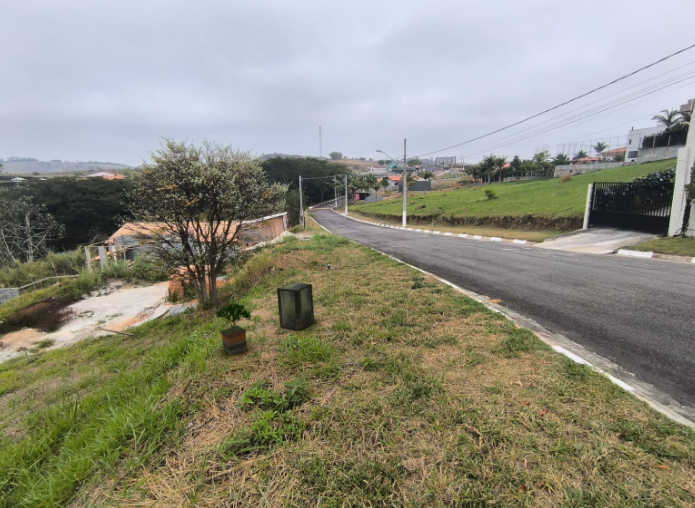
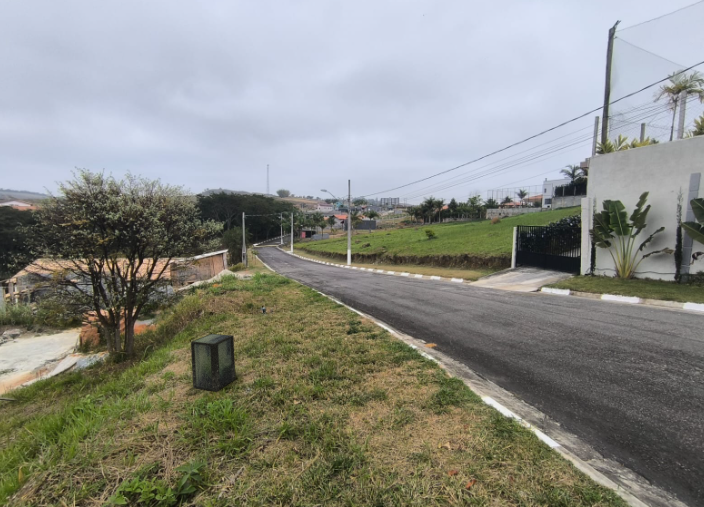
potted tree: present [215,303,251,355] -> none [102,363,153,431]

